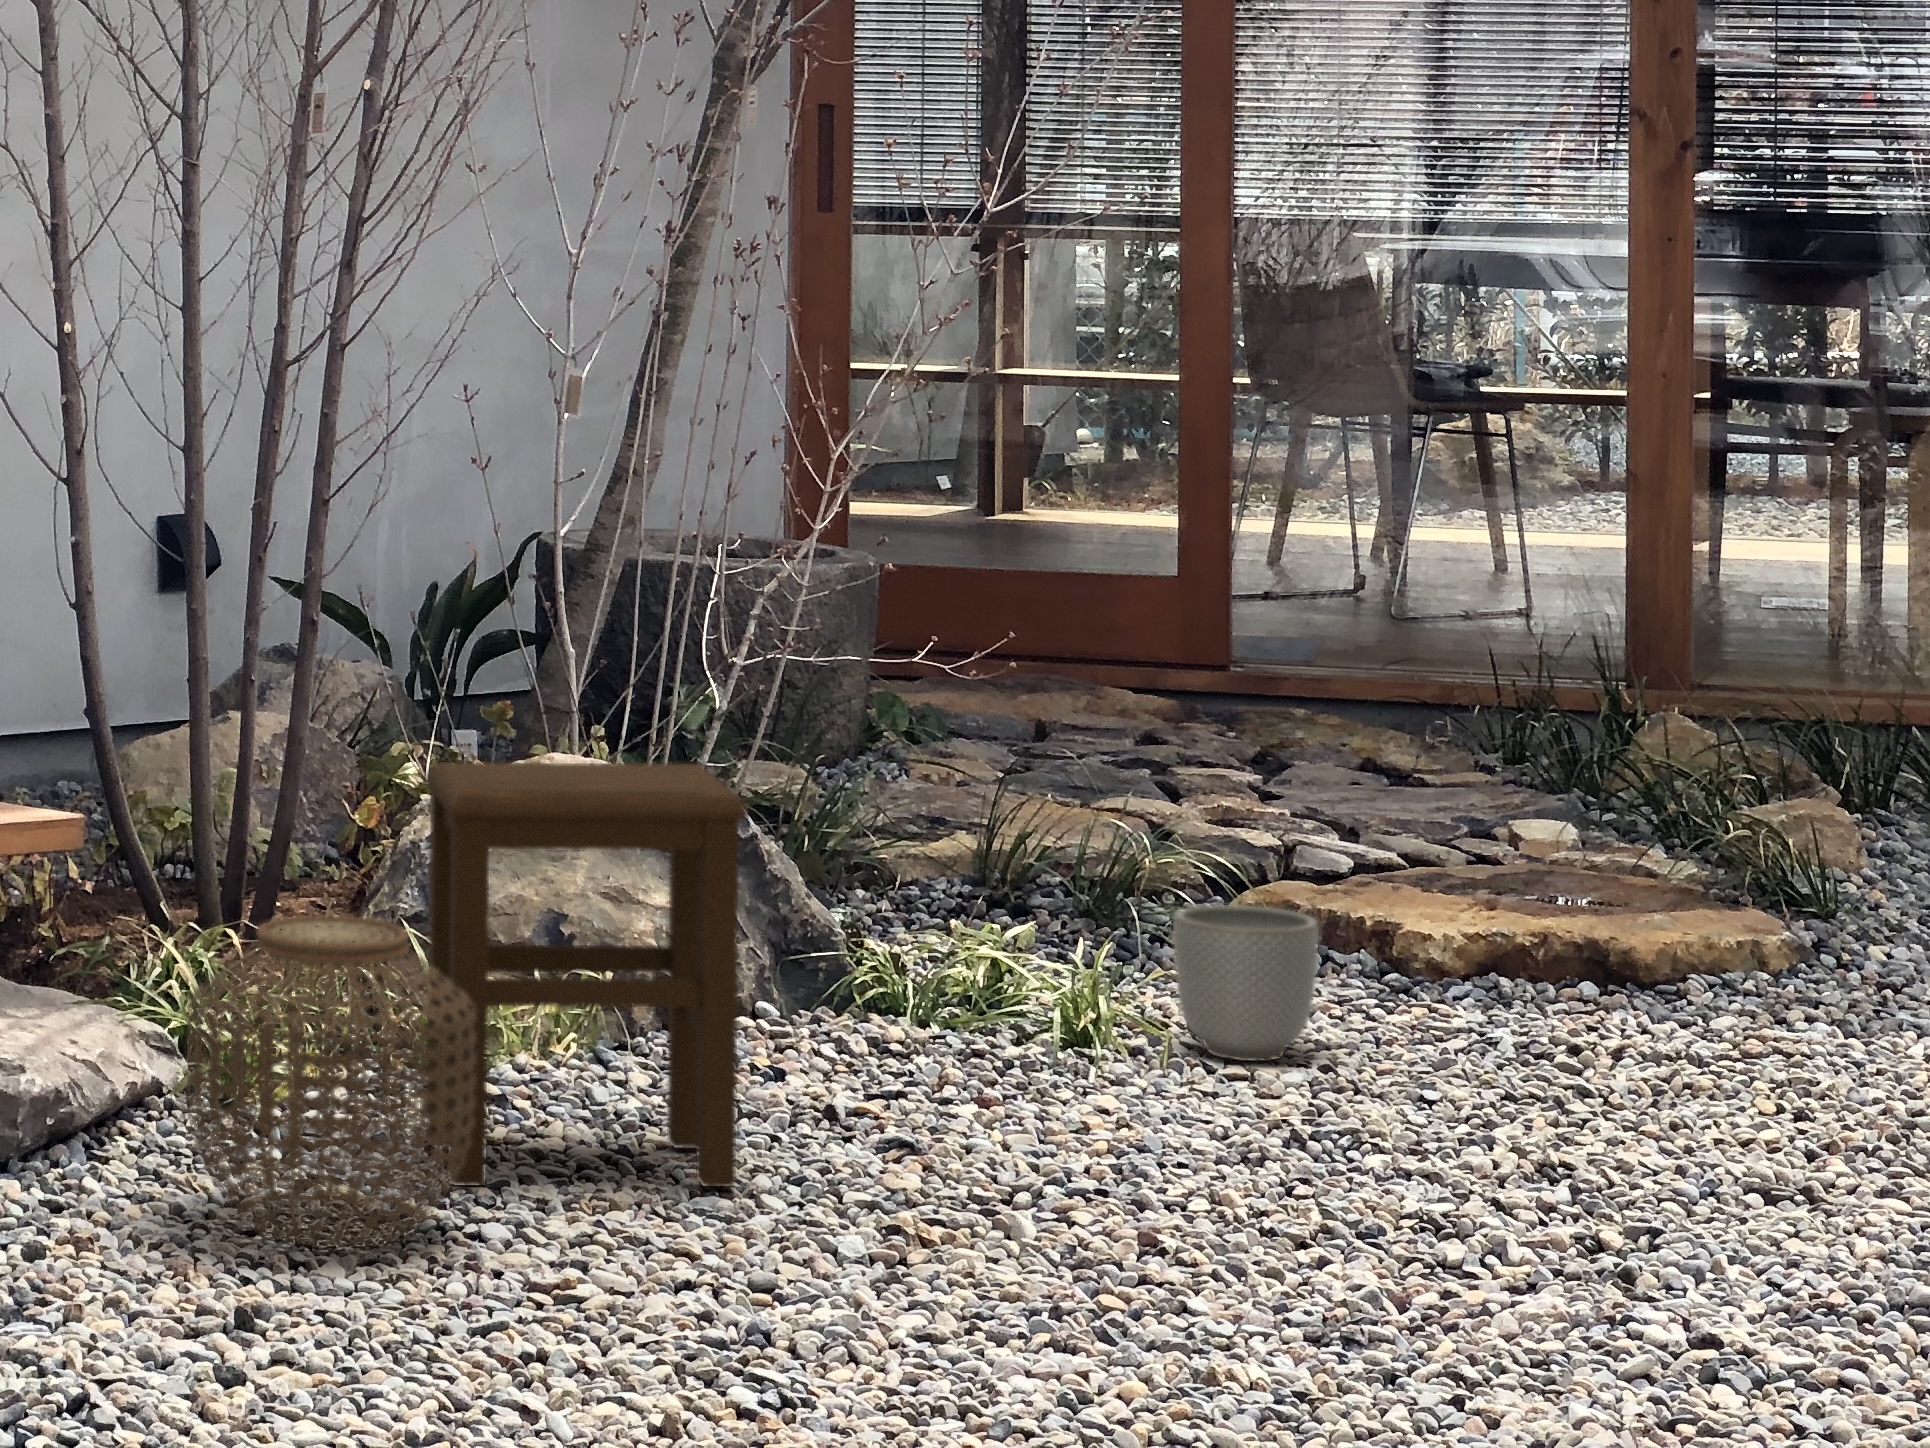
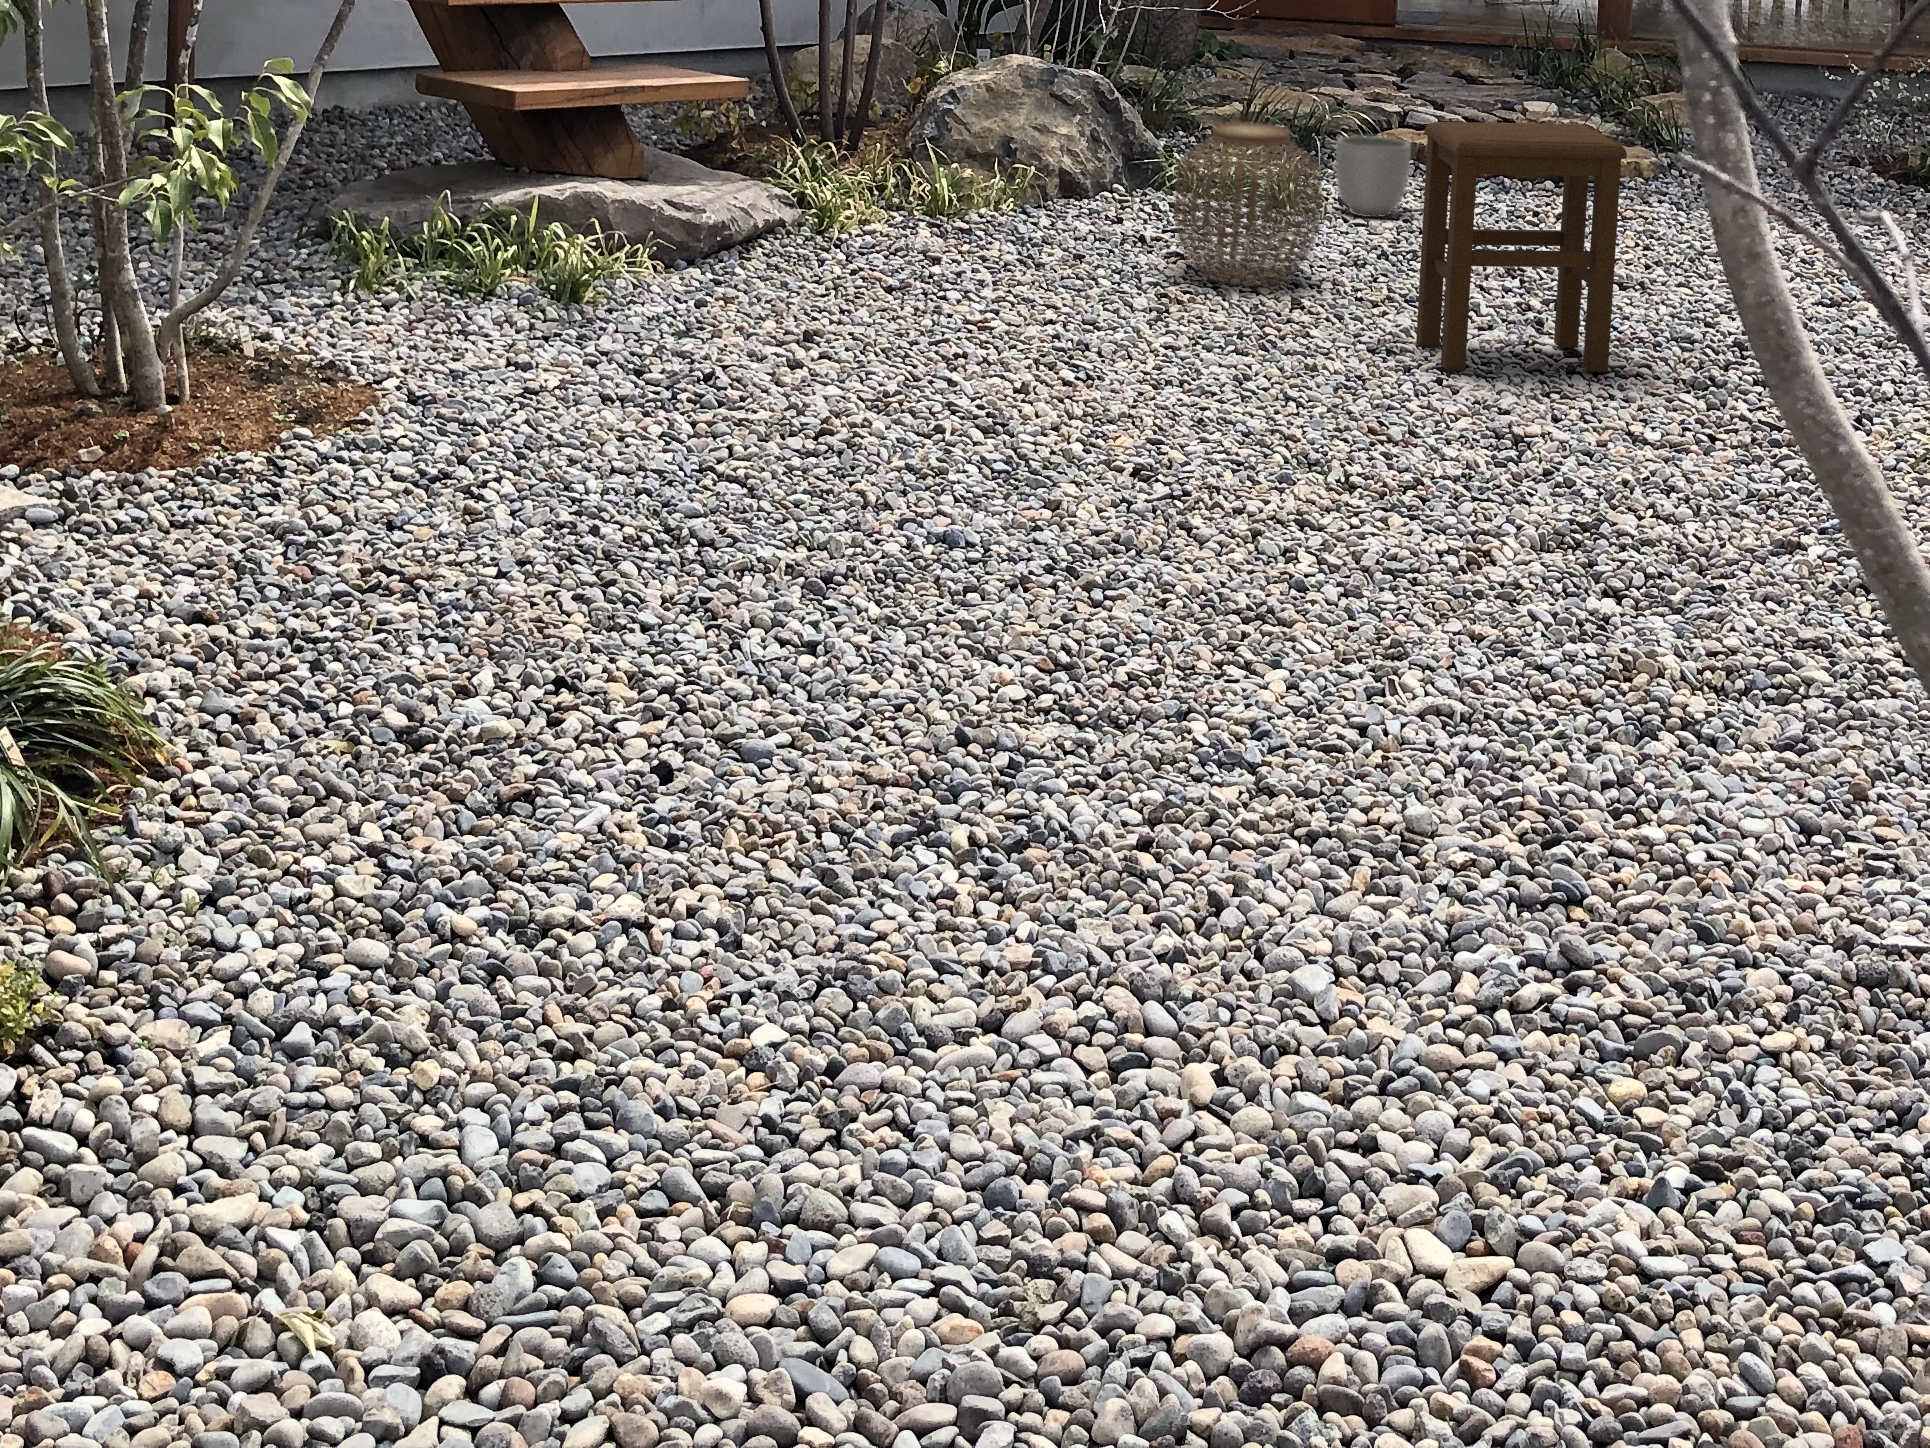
stool: present [425,762,747,1187] -> present [1416,122,1627,372]
woven basket: present [187,915,476,1247] -> present [1174,122,1322,286]

